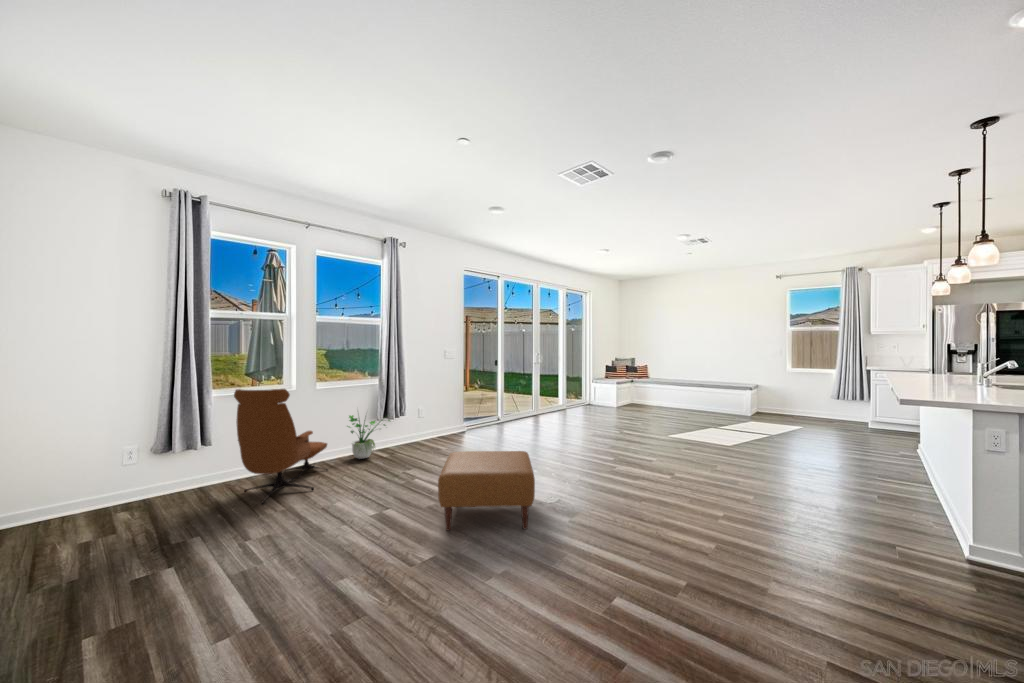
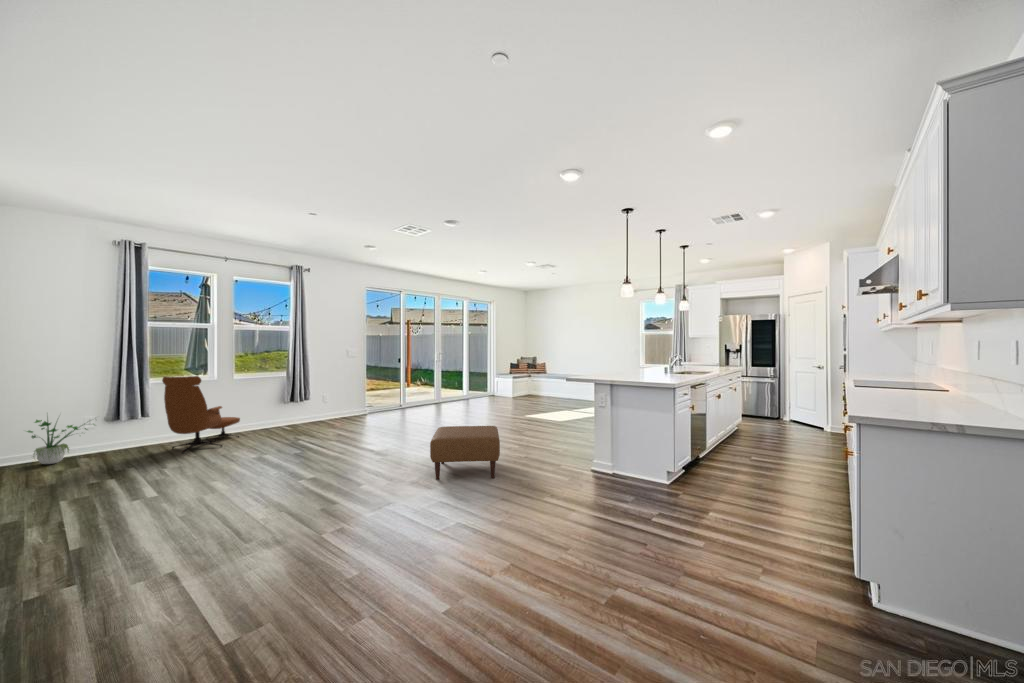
potted plant: present [348,415,390,459] -> present [27,420,87,464]
ottoman: present [438,451,535,531] -> present [430,426,500,480]

